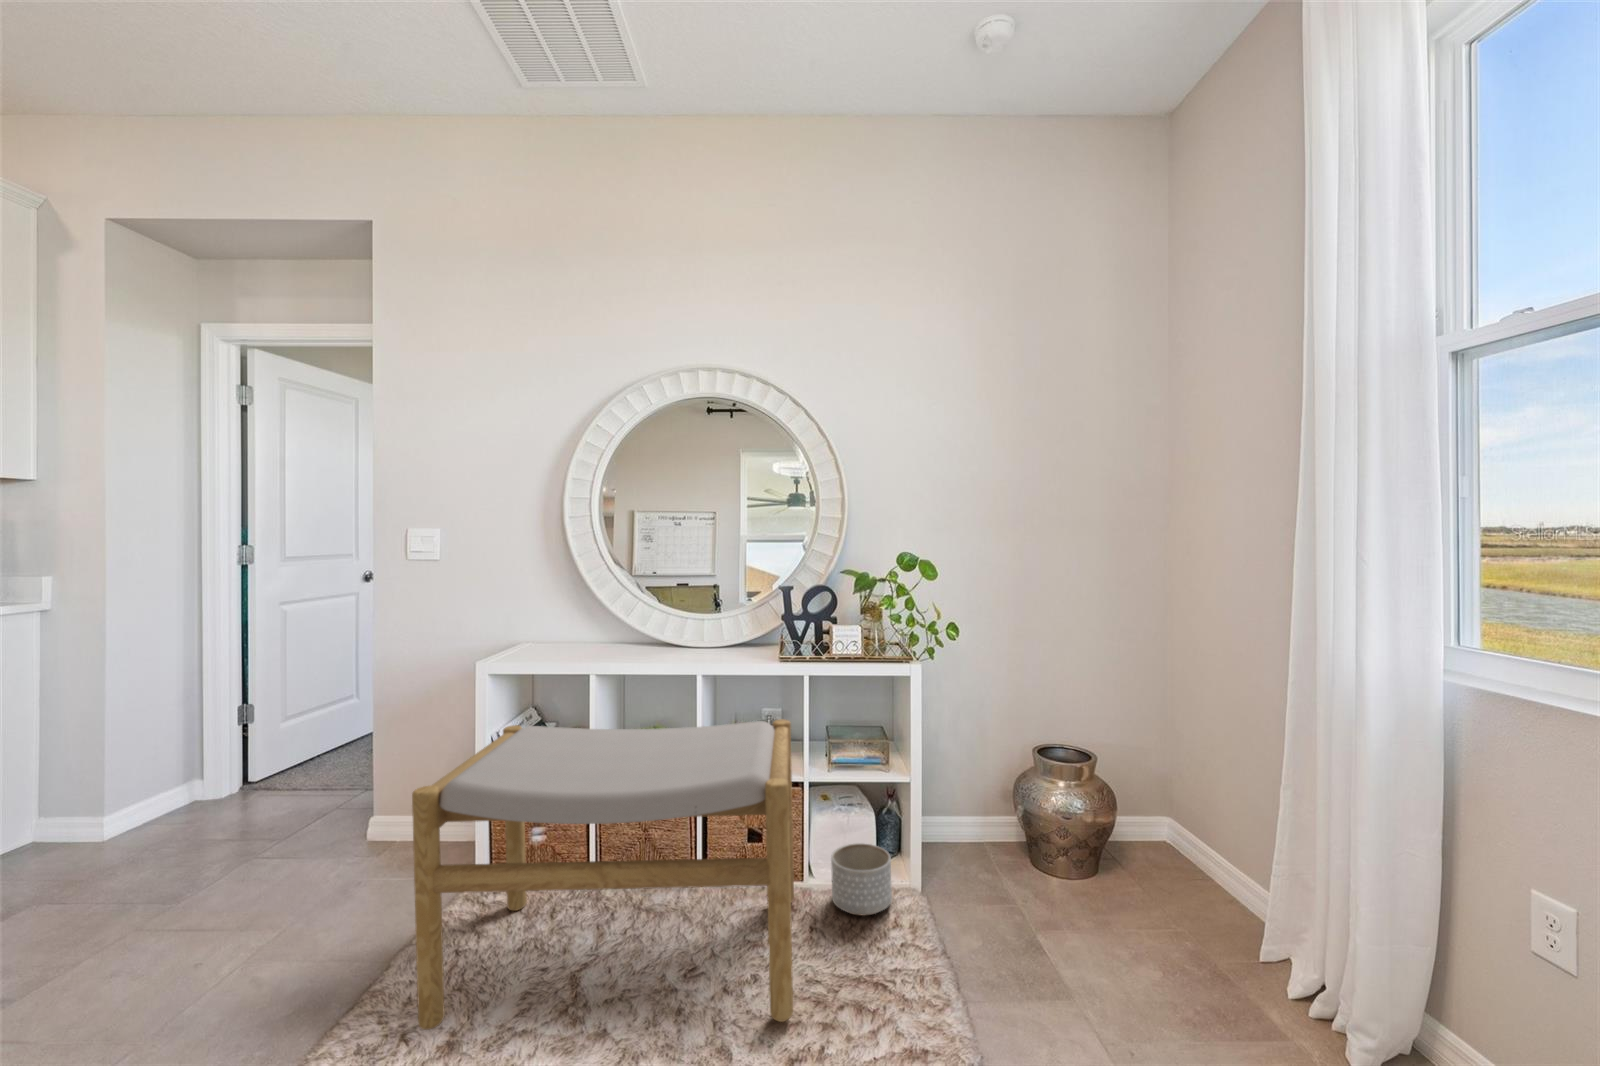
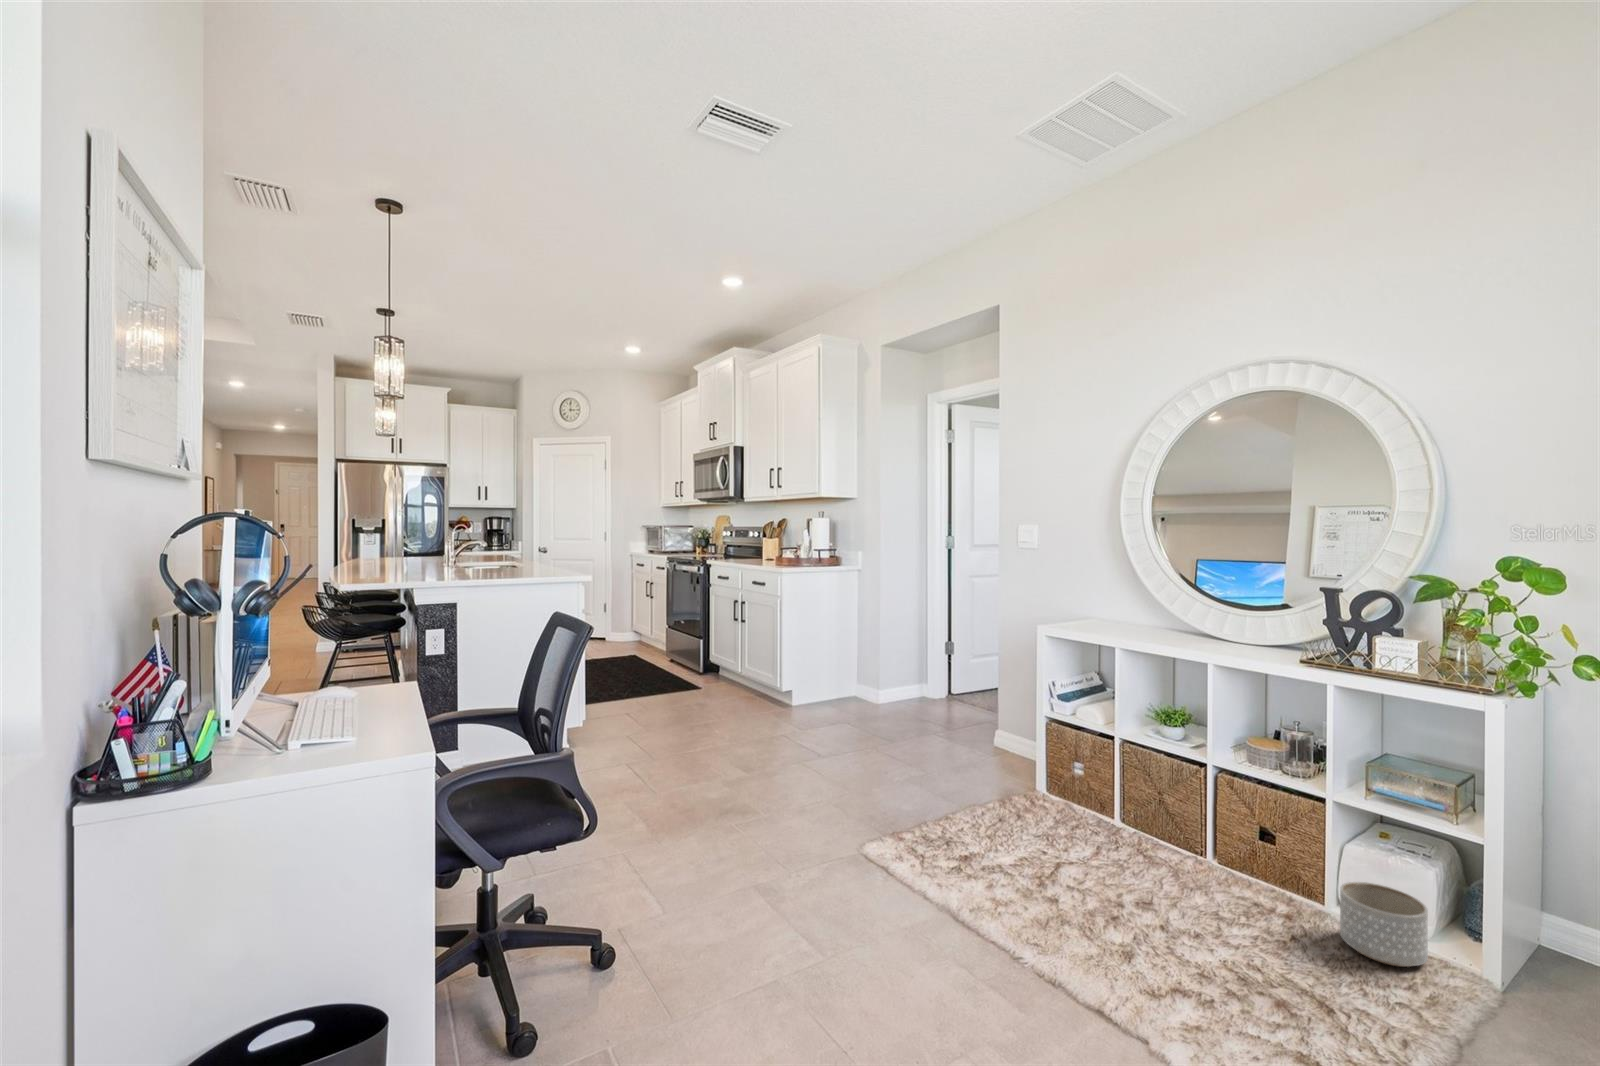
footstool: present [412,720,794,1030] -> none [956,674,1298,969]

